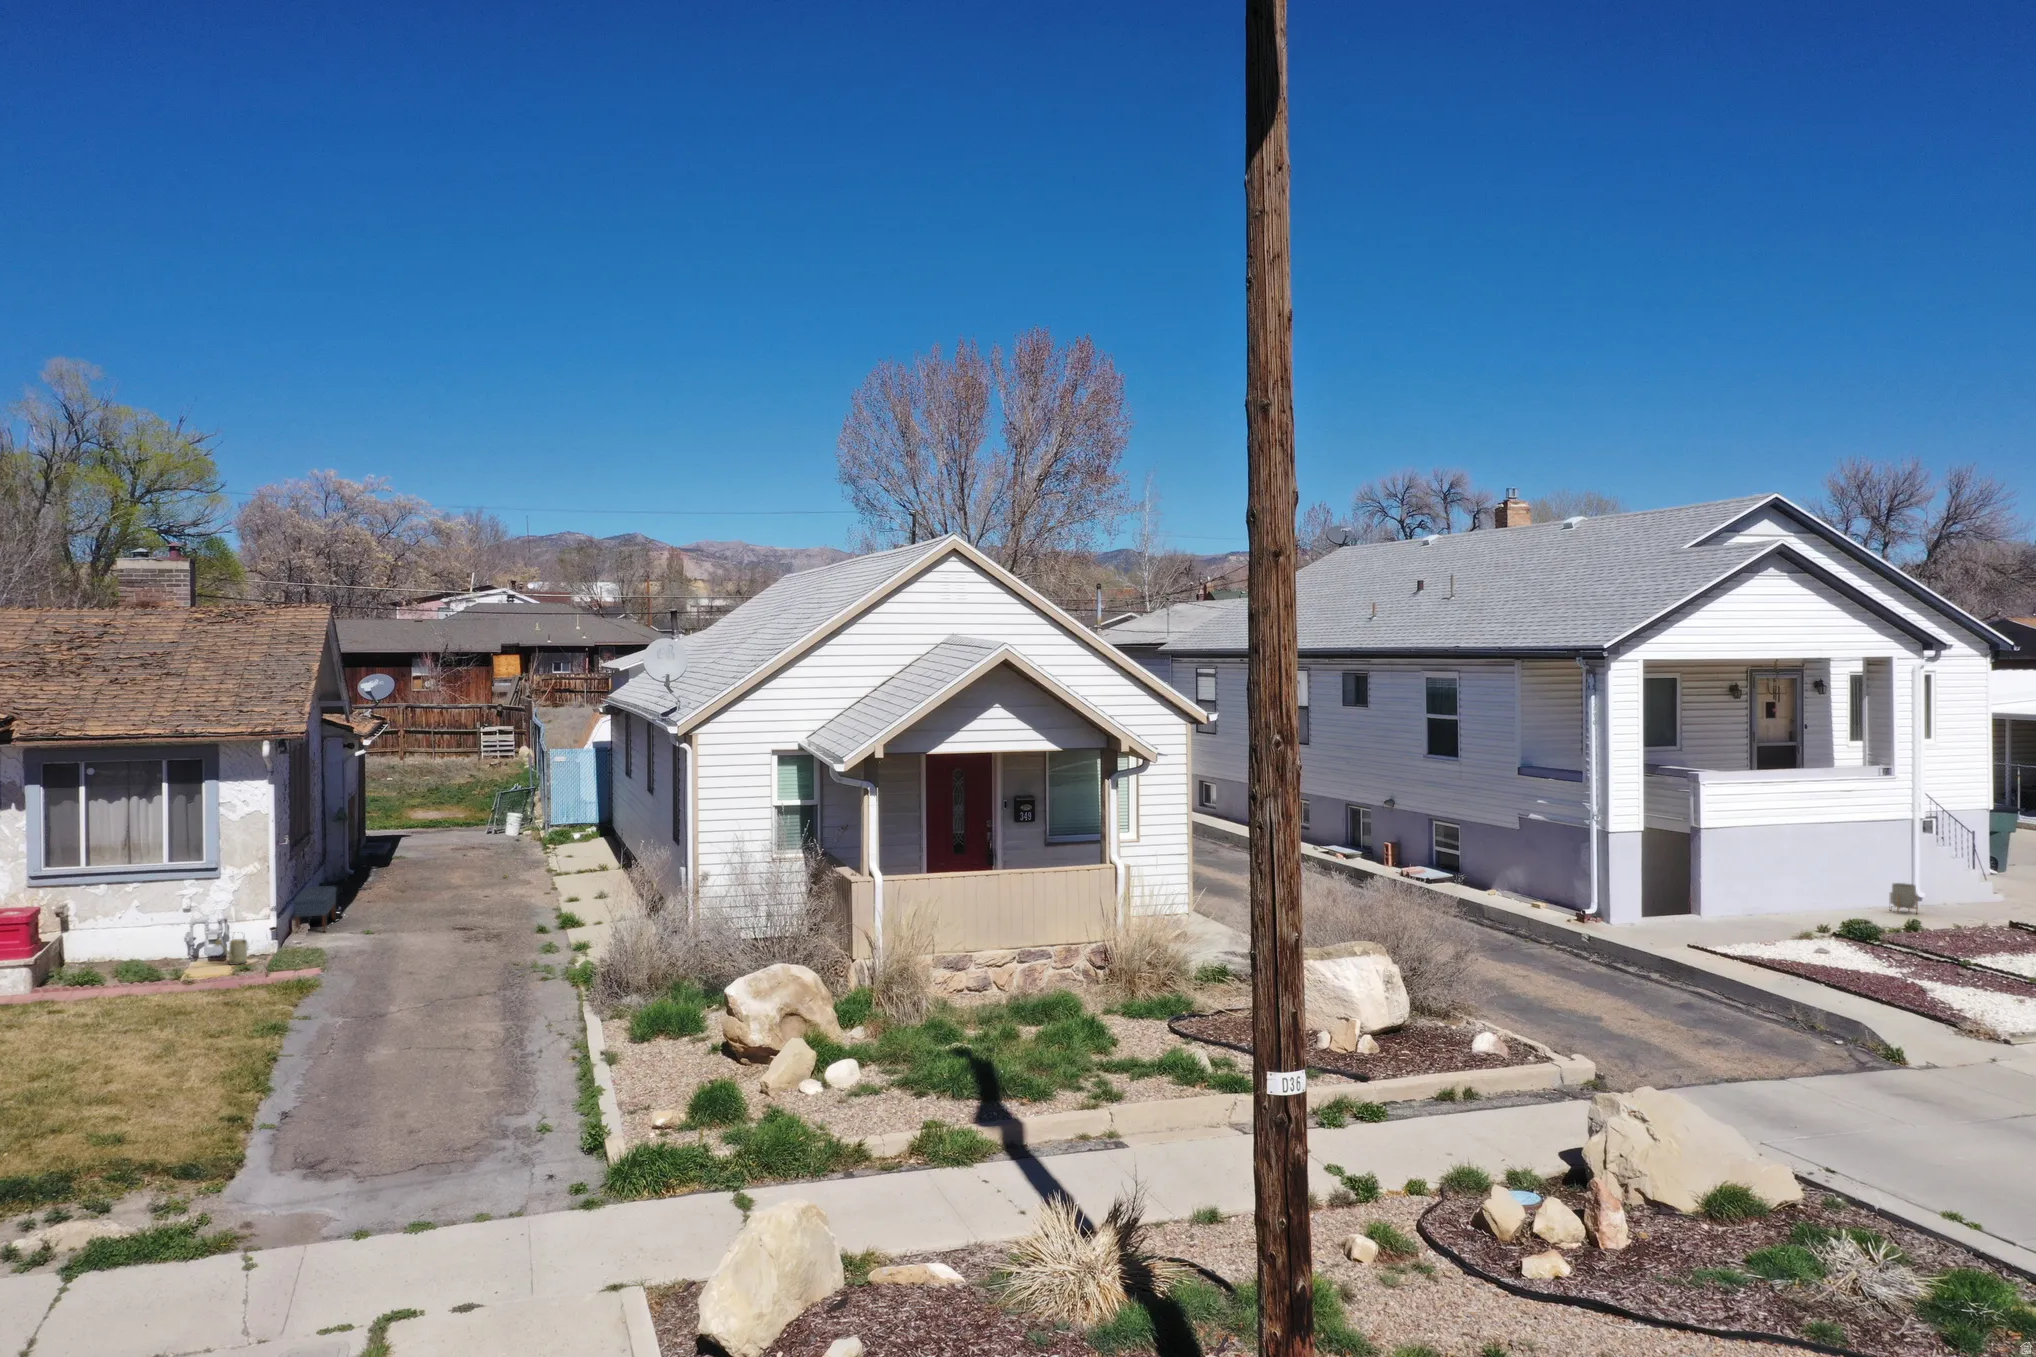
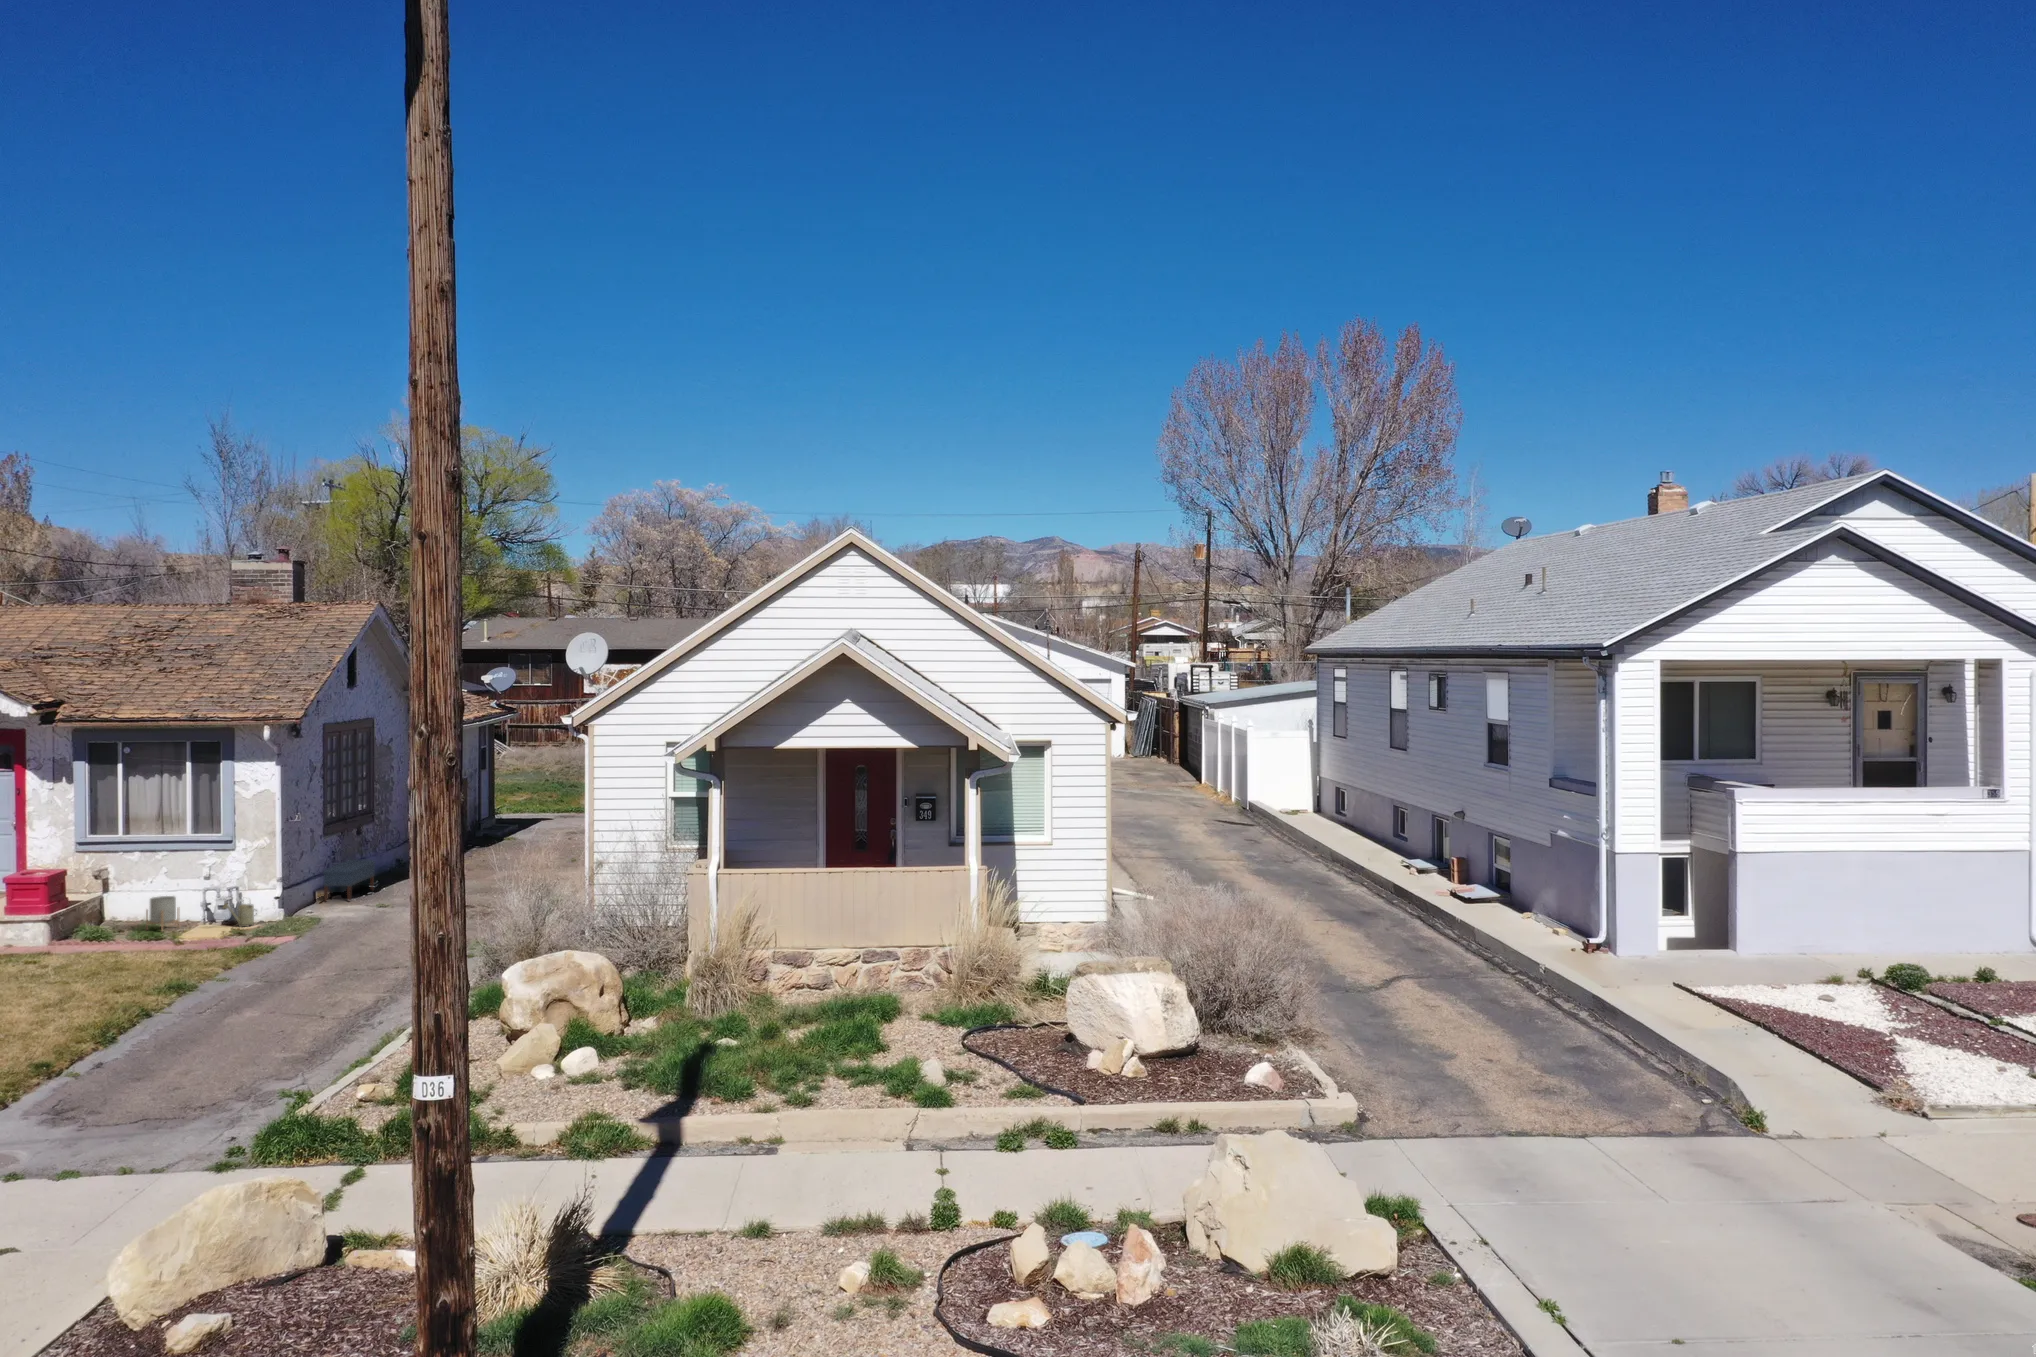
planter: present [1889,883,1918,913] -> present [146,896,179,930]

